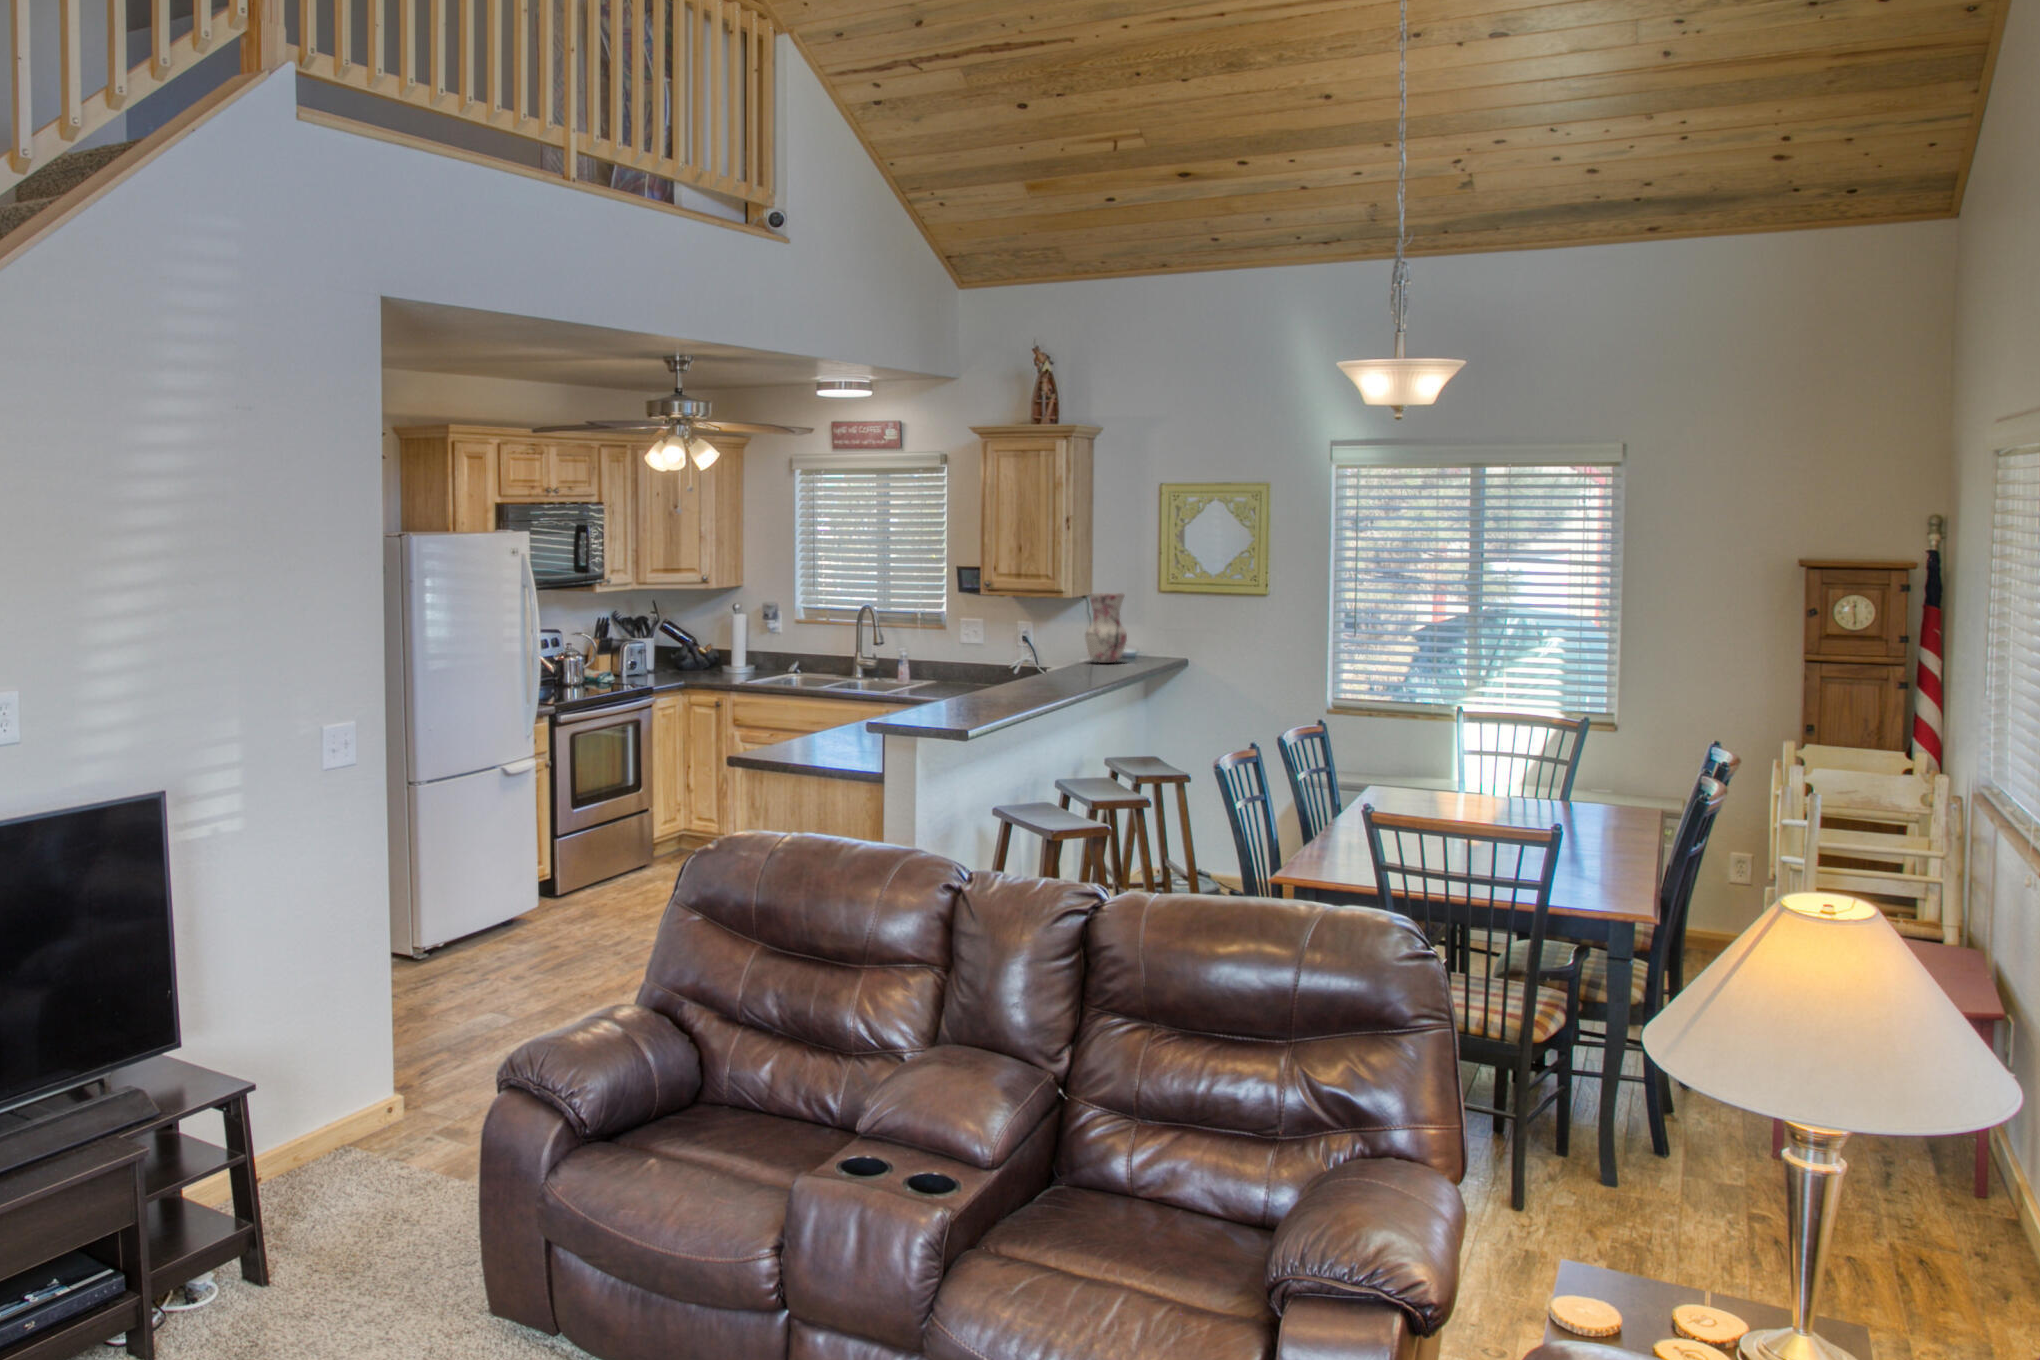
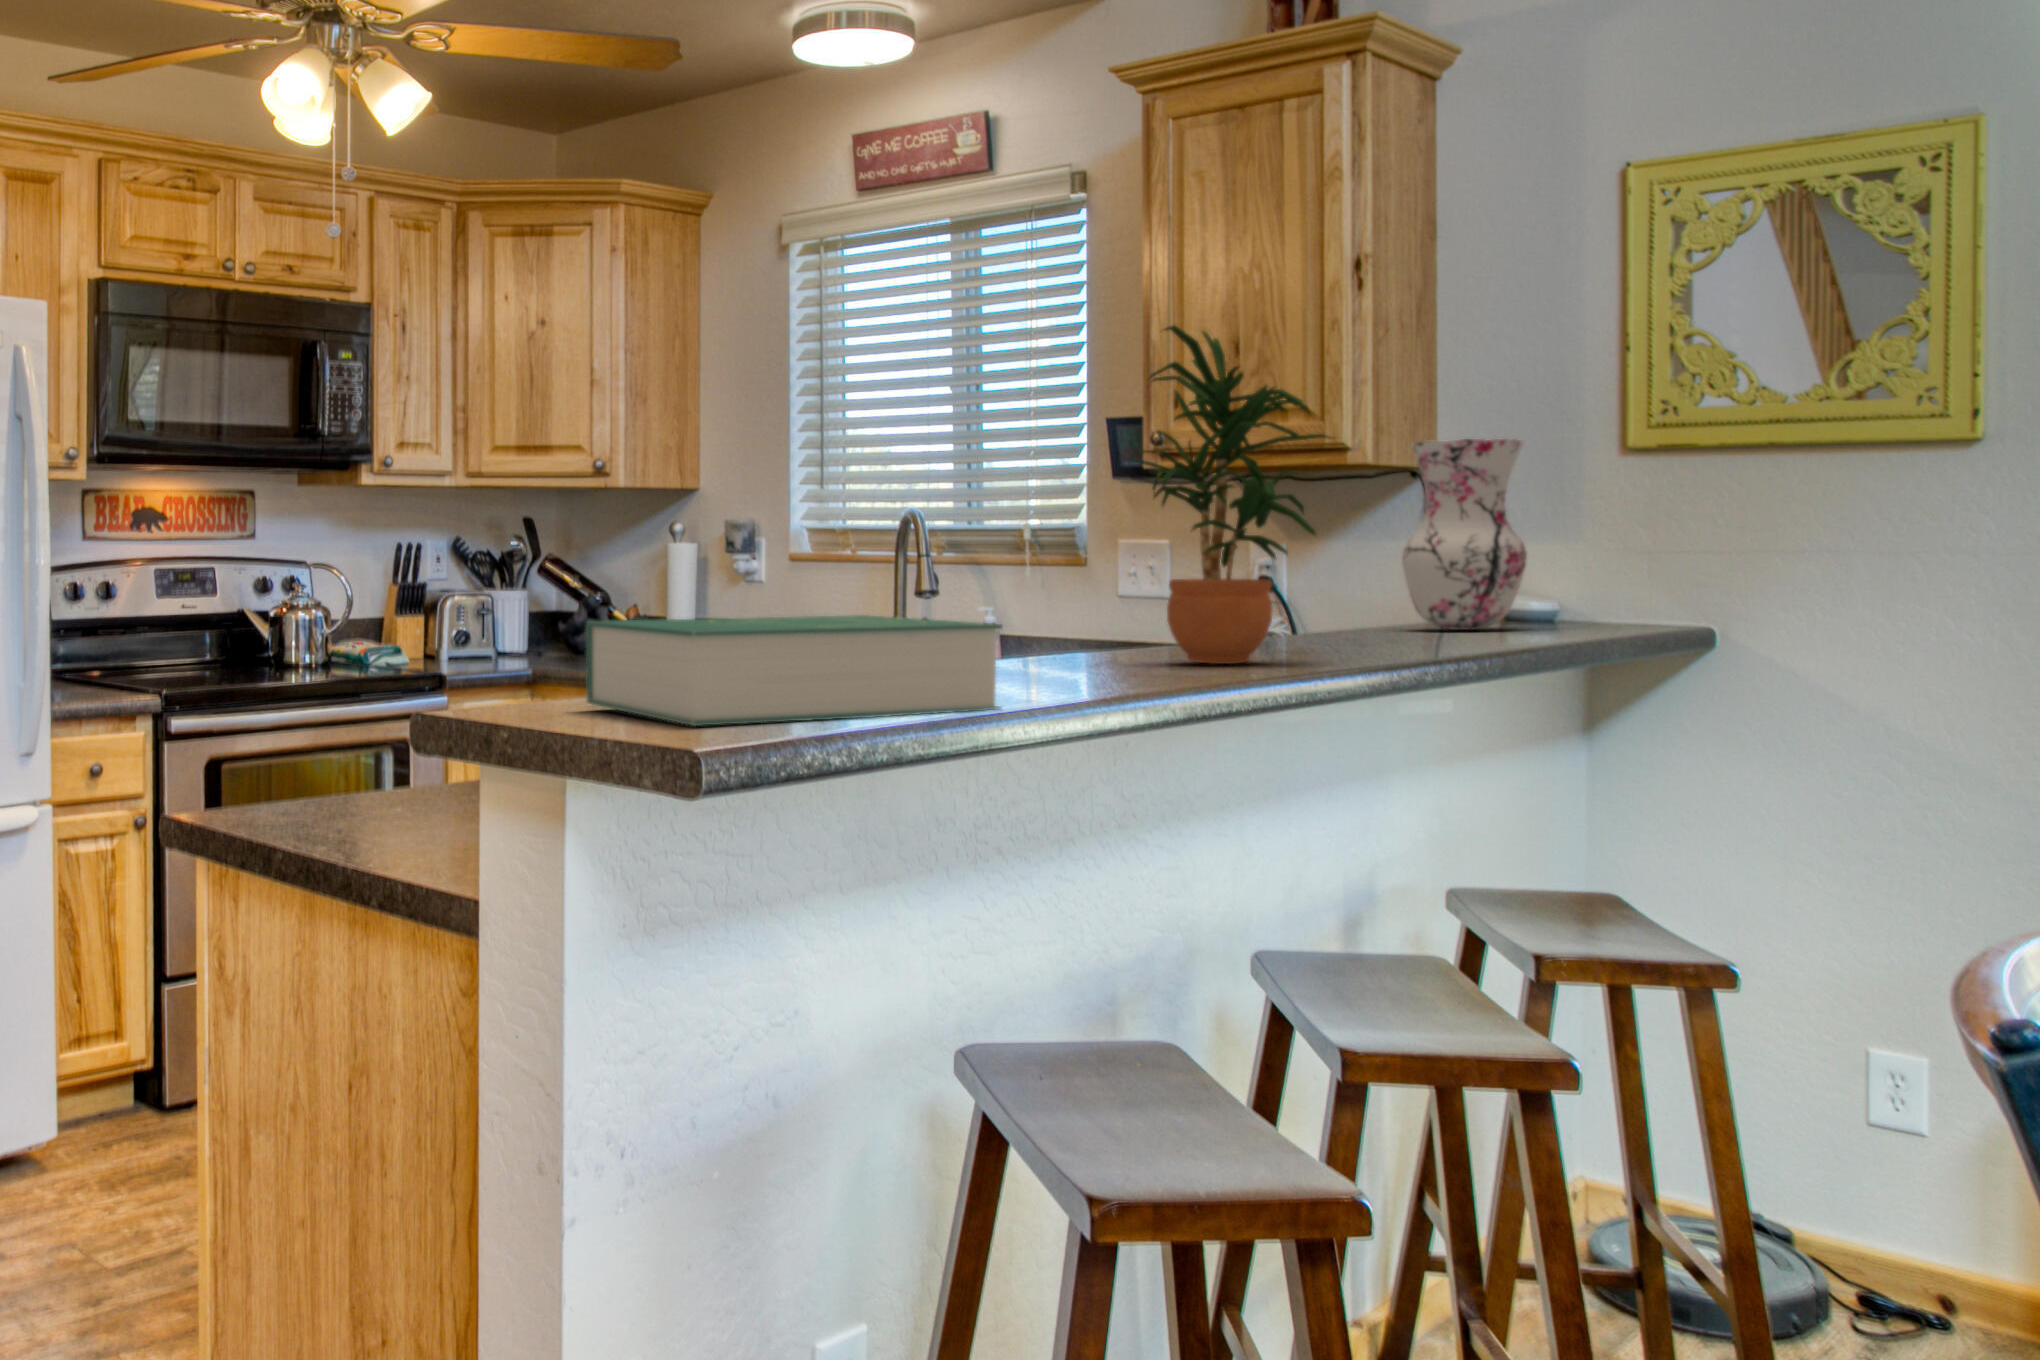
potted plant: none [1017,577,1080,684] -> present [1132,325,1330,664]
book: none [906,676,1017,710] -> present [586,615,1002,726]

